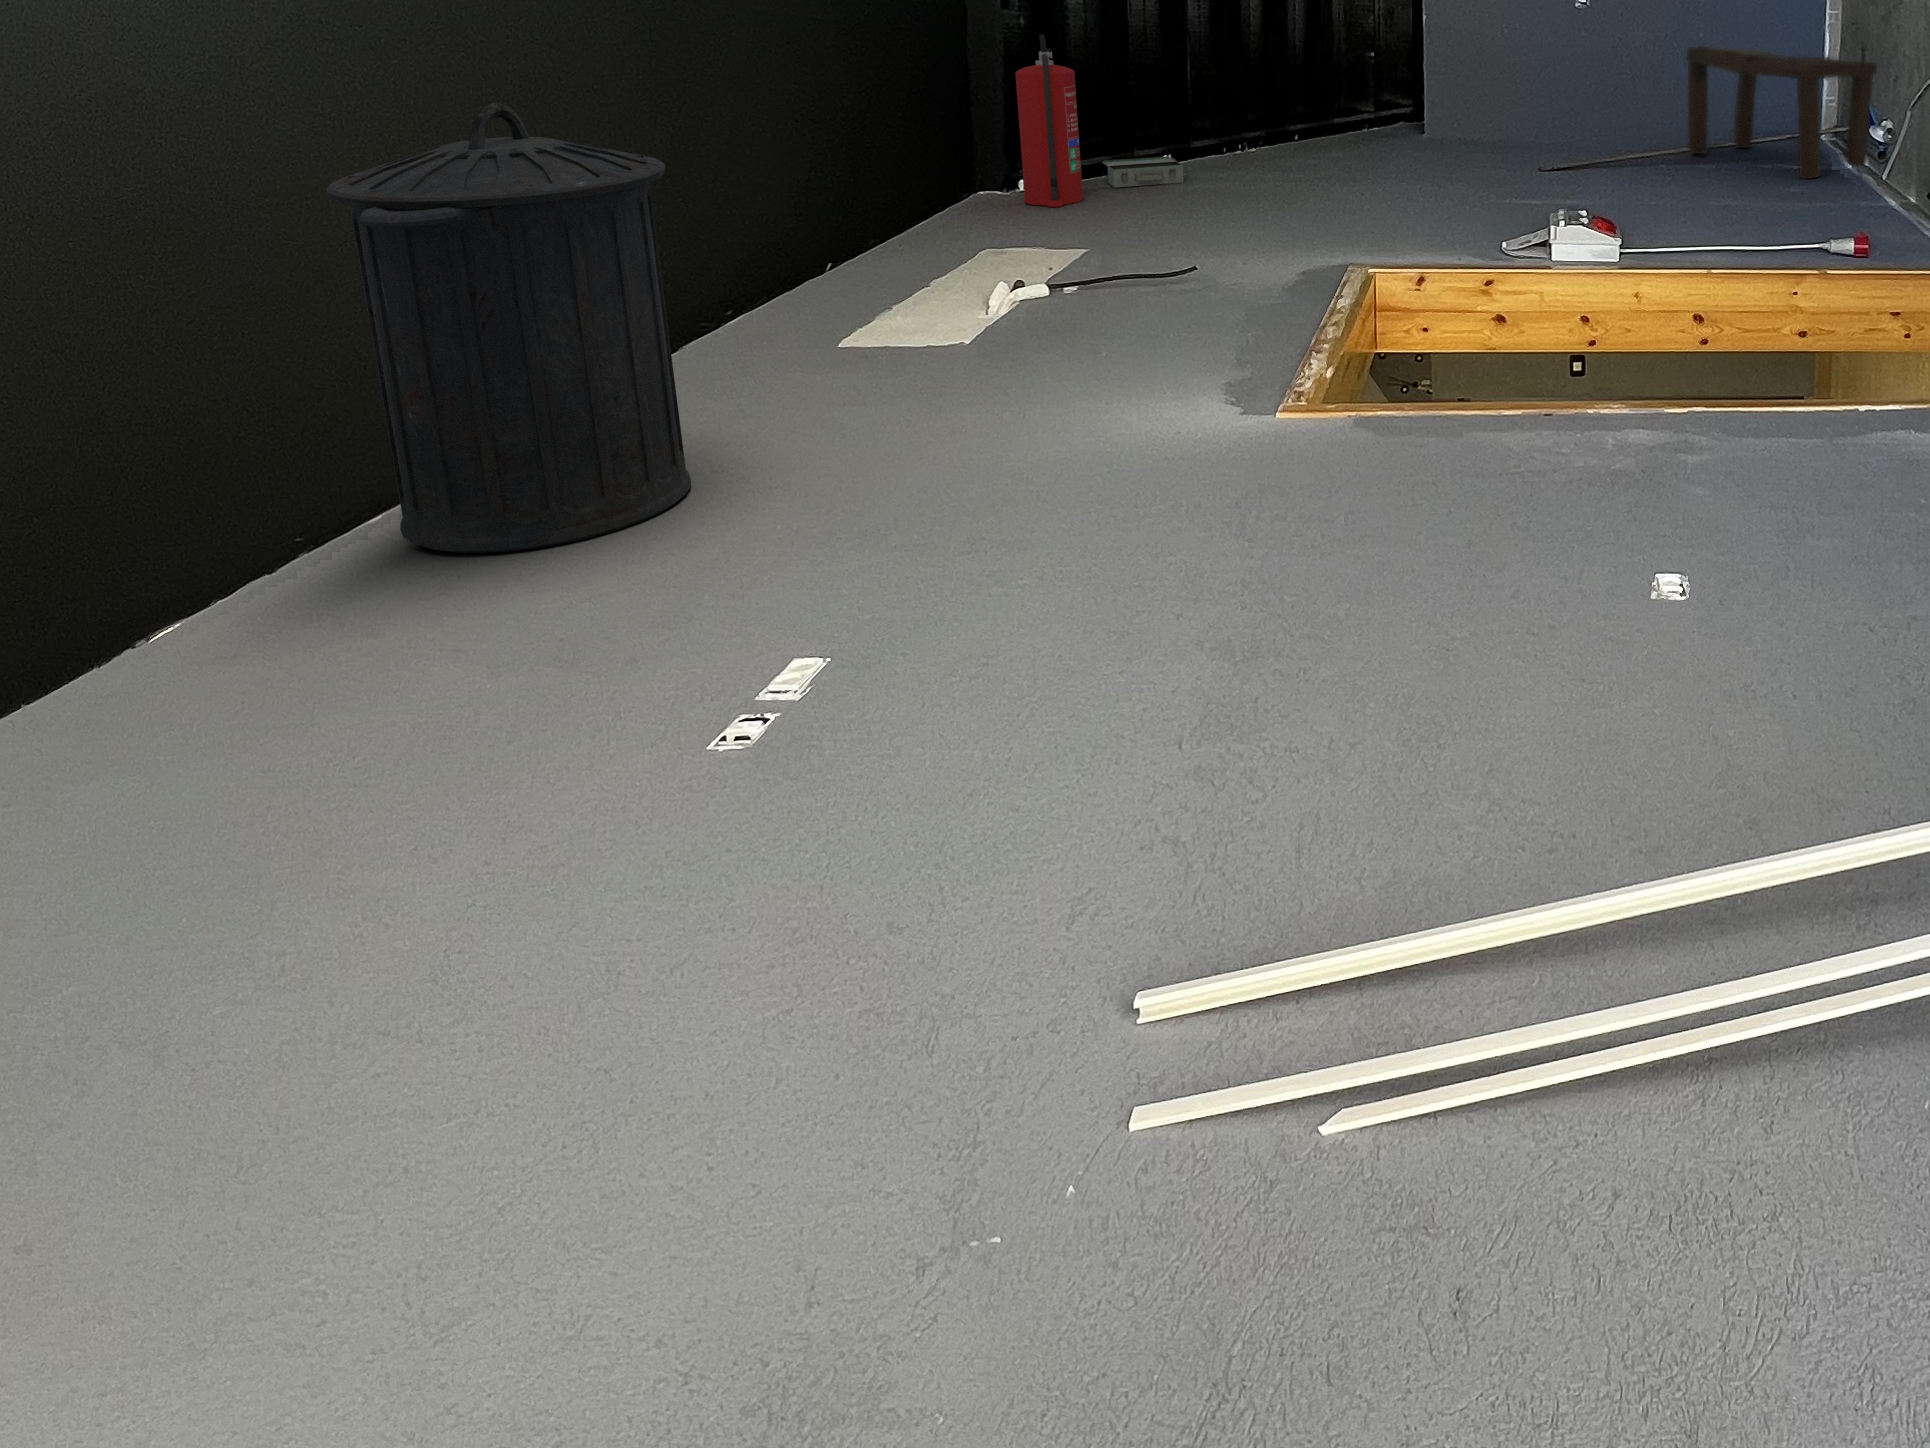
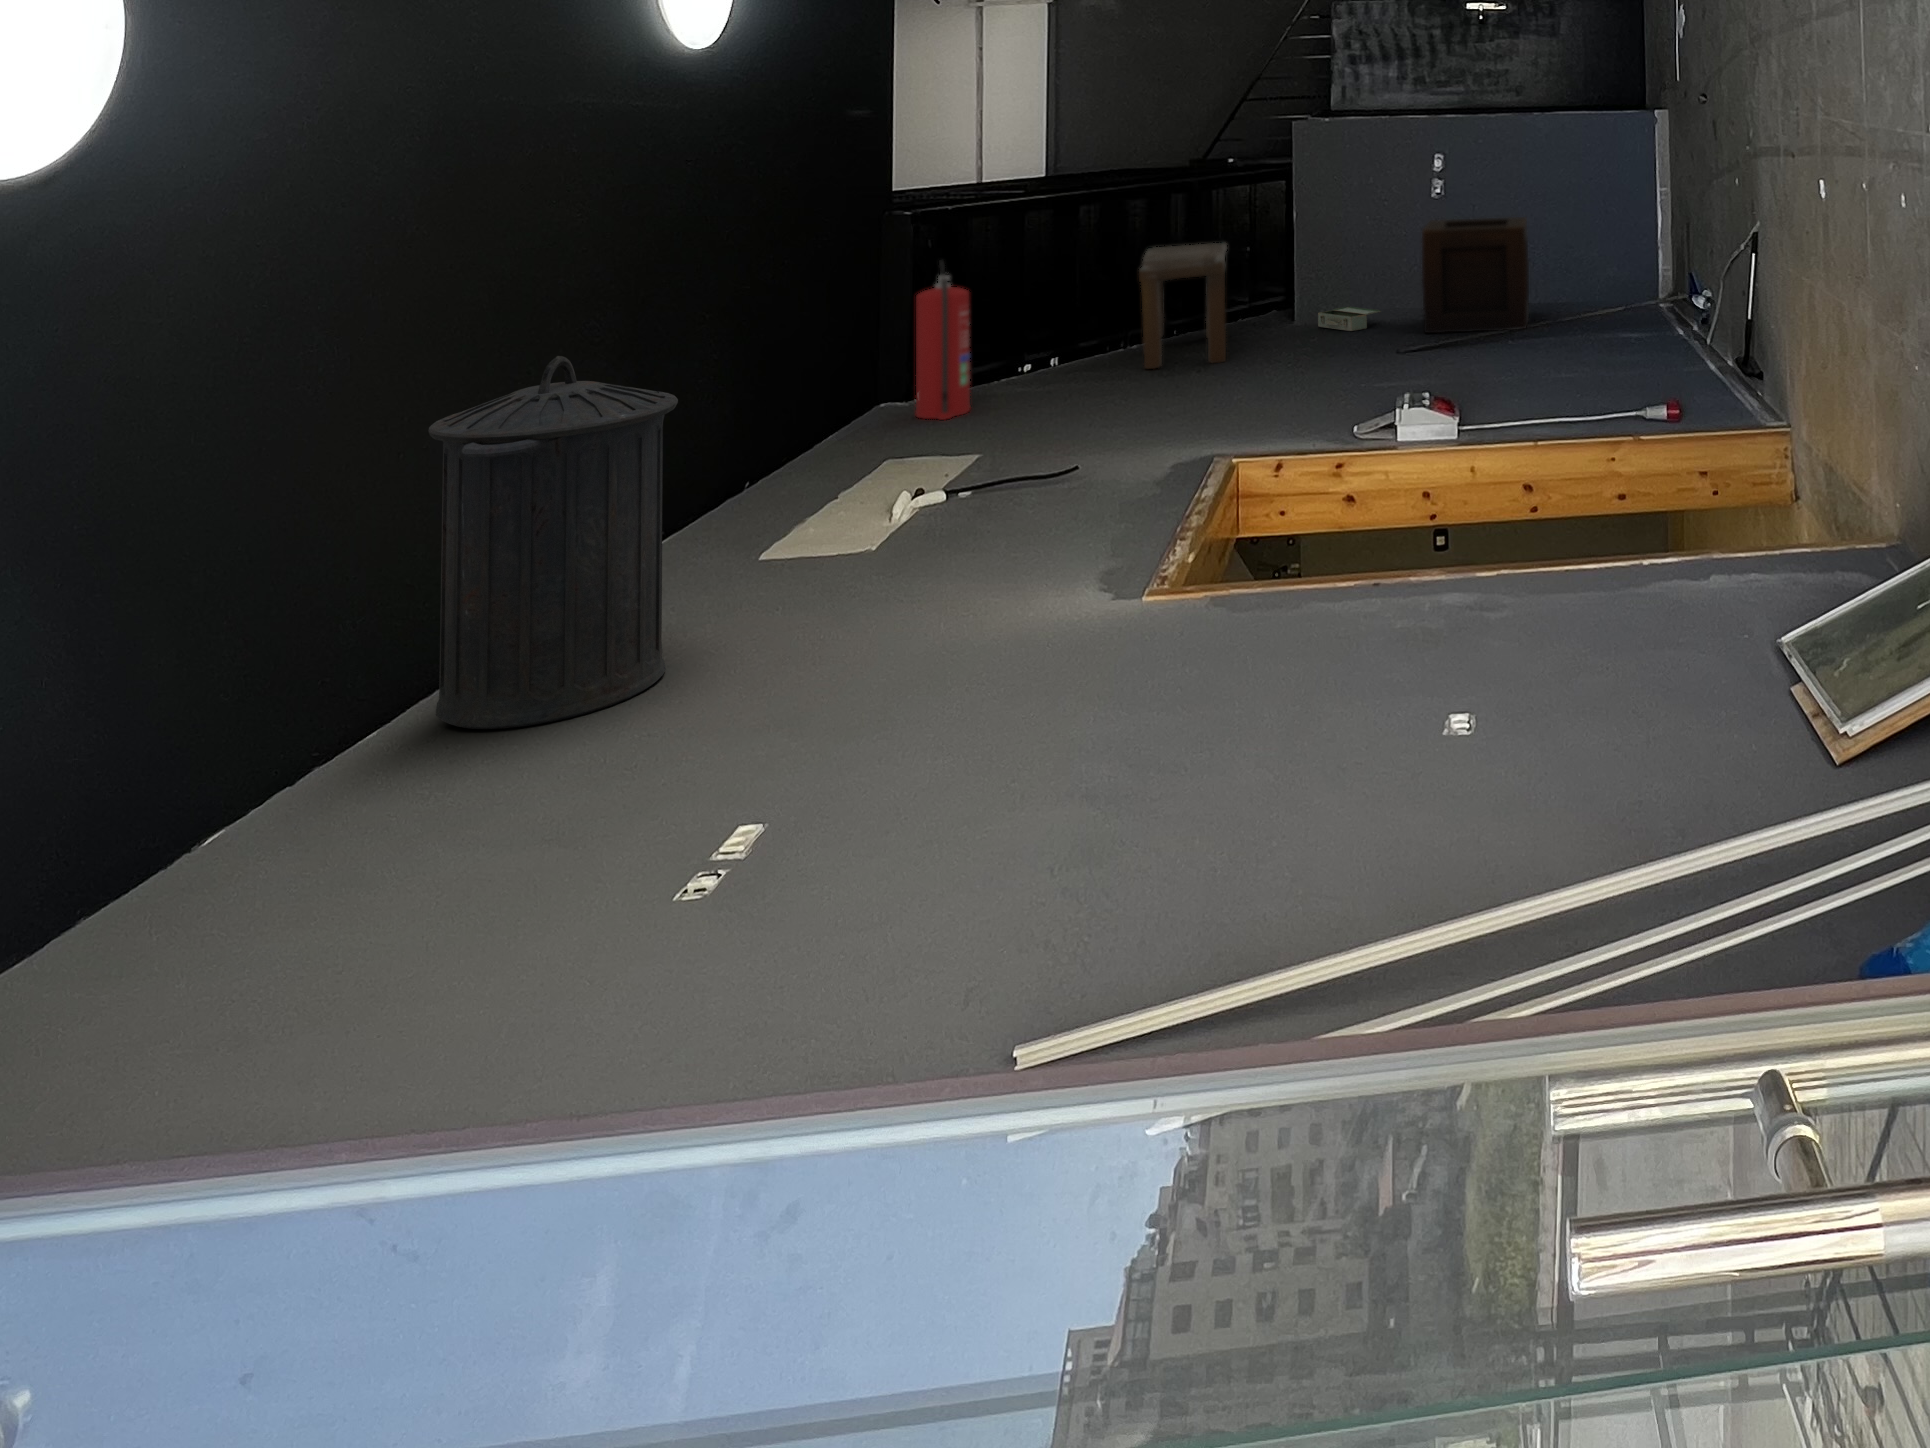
wooden crate: none [1567,26,1680,147] -> present [1422,217,1529,333]
bench: present [1686,46,1877,179] -> present [1139,243,1227,369]
toolbox: present [1102,157,1184,188] -> present [1318,306,1381,331]

